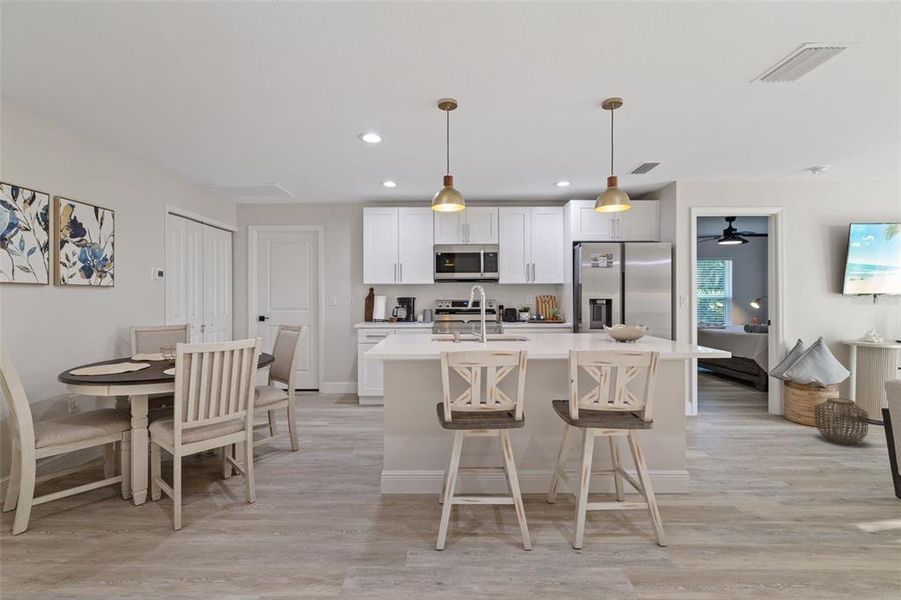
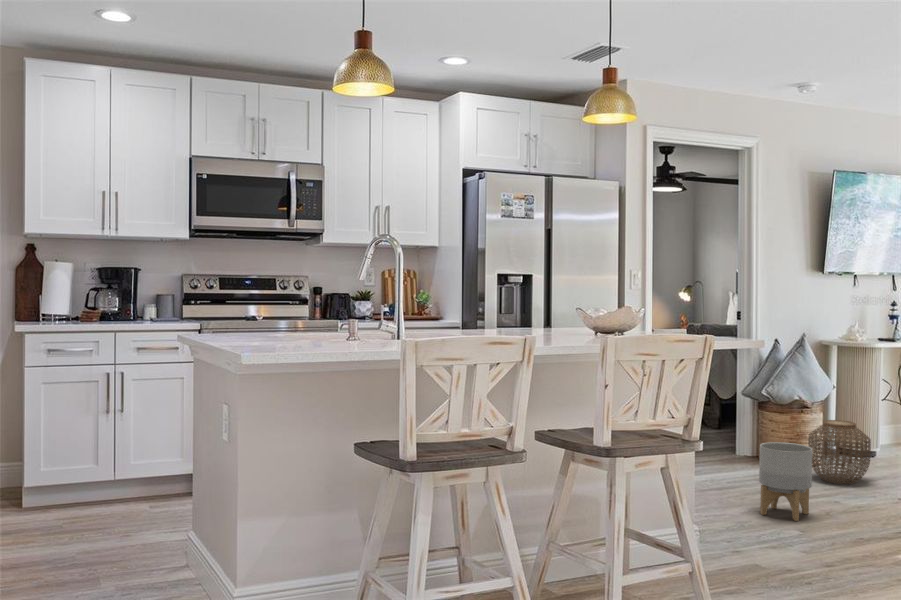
planter: none [753,409,795,465] -> present [759,442,812,521]

